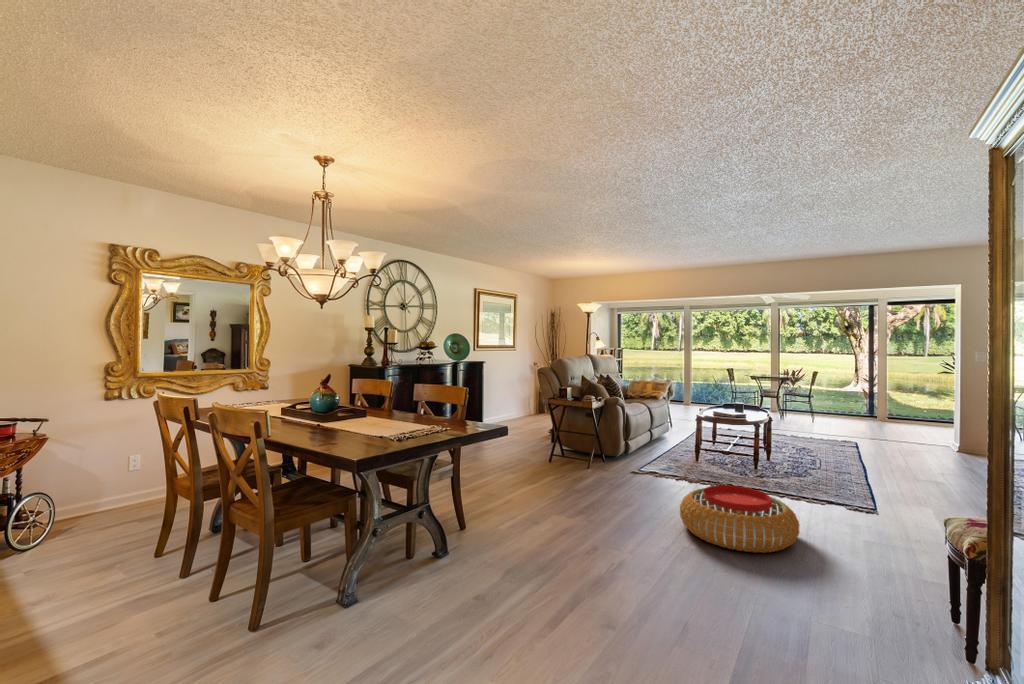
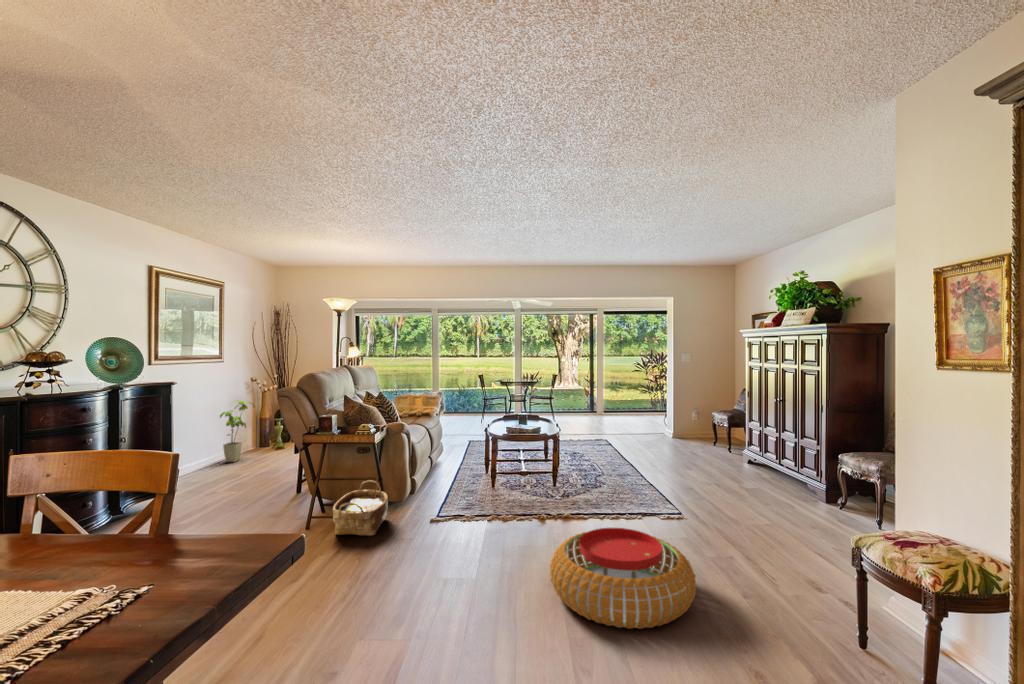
house plant: none [513,377,534,419] -> present [220,400,255,462]
woven basket: none [562,435,600,470] -> present [333,480,388,536]

